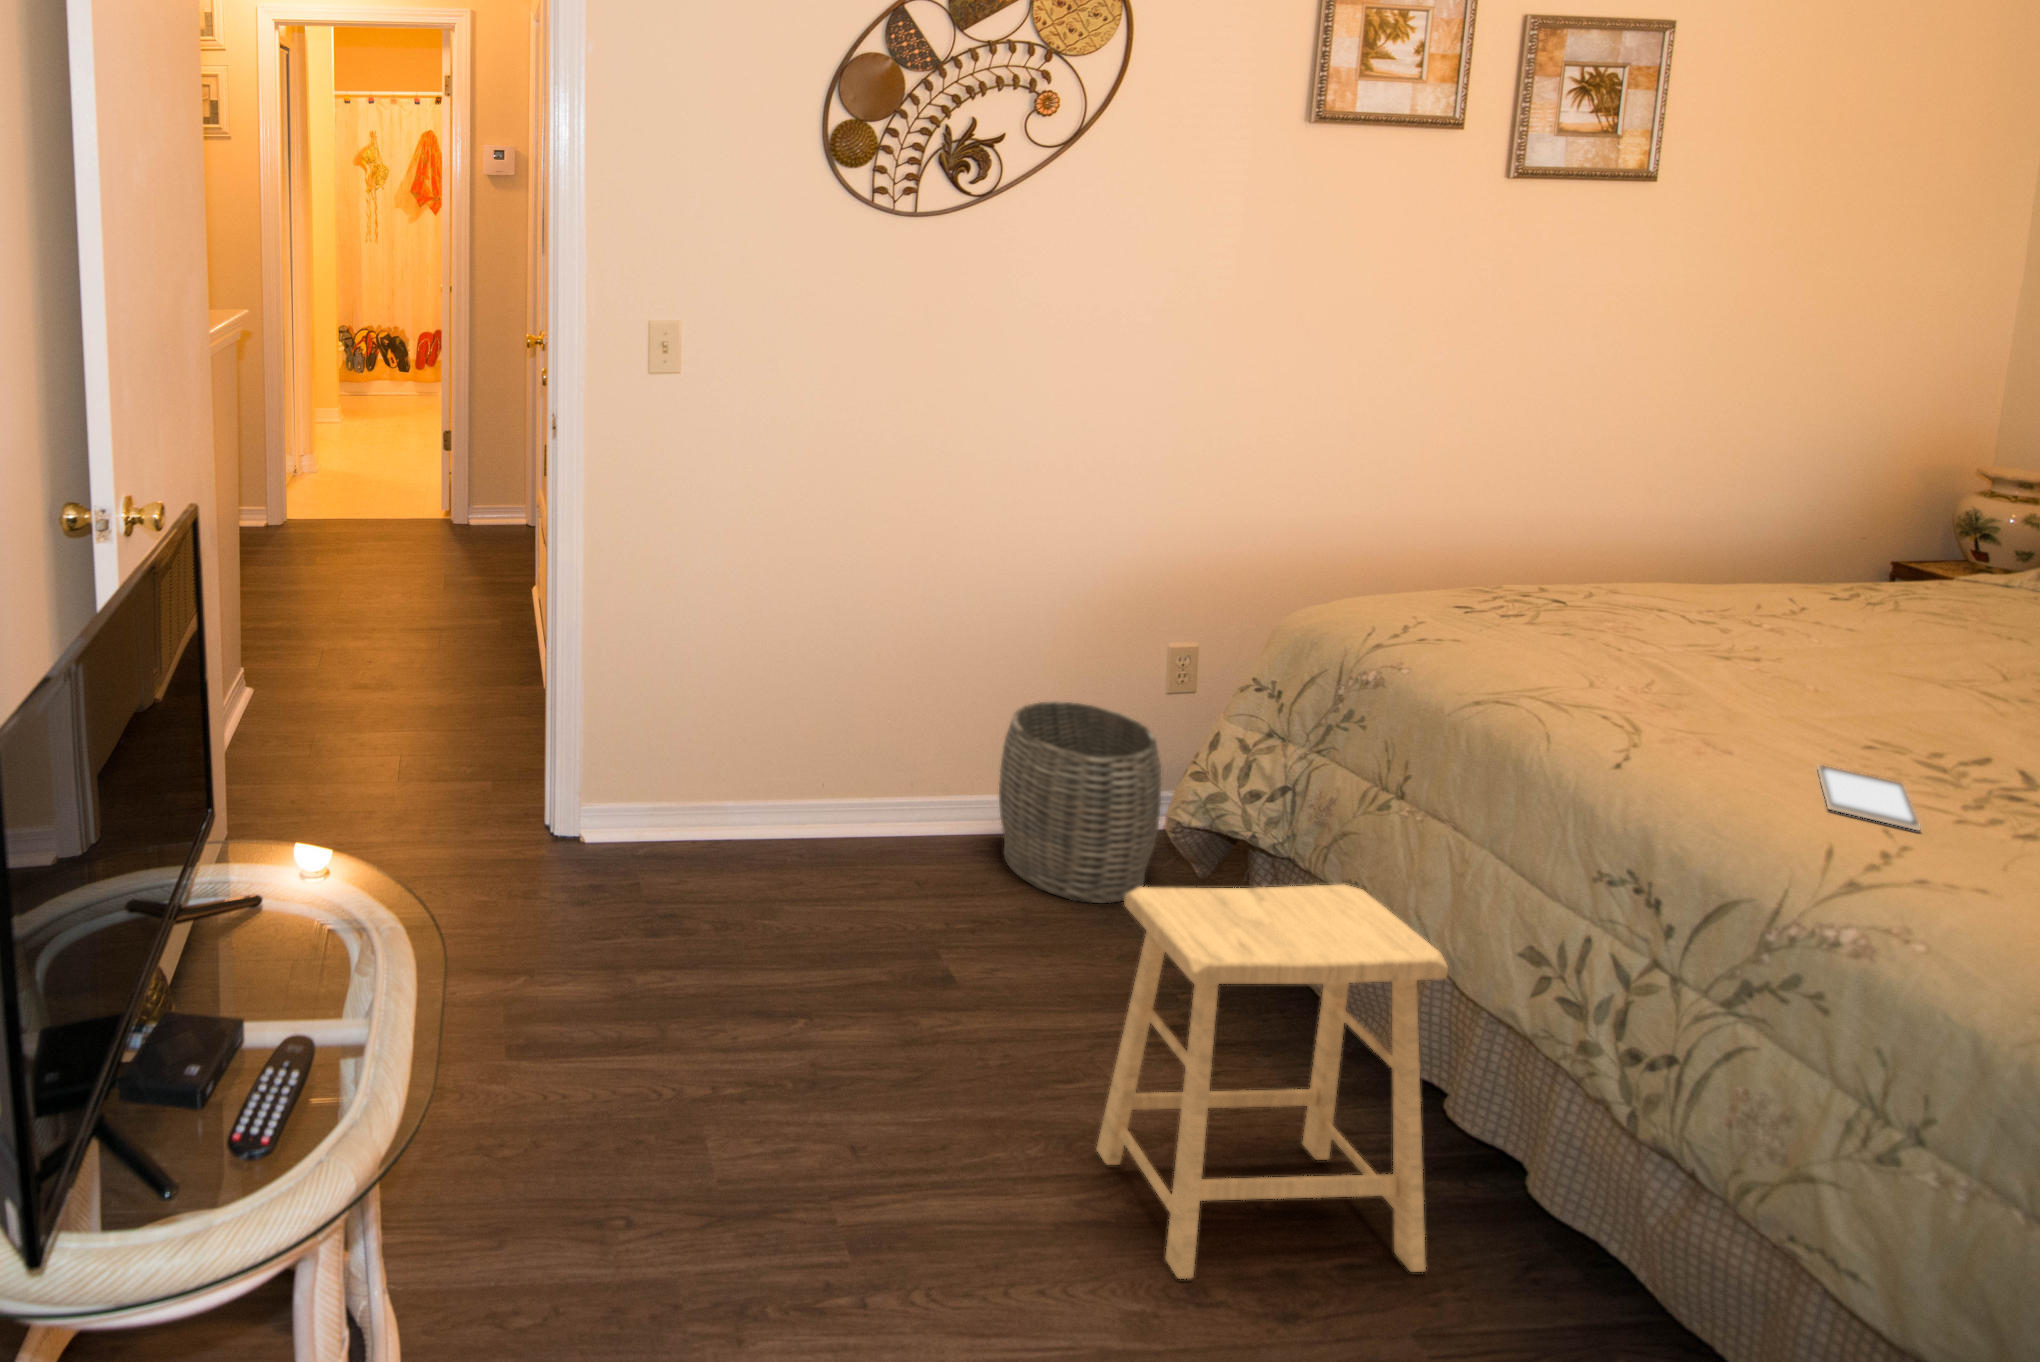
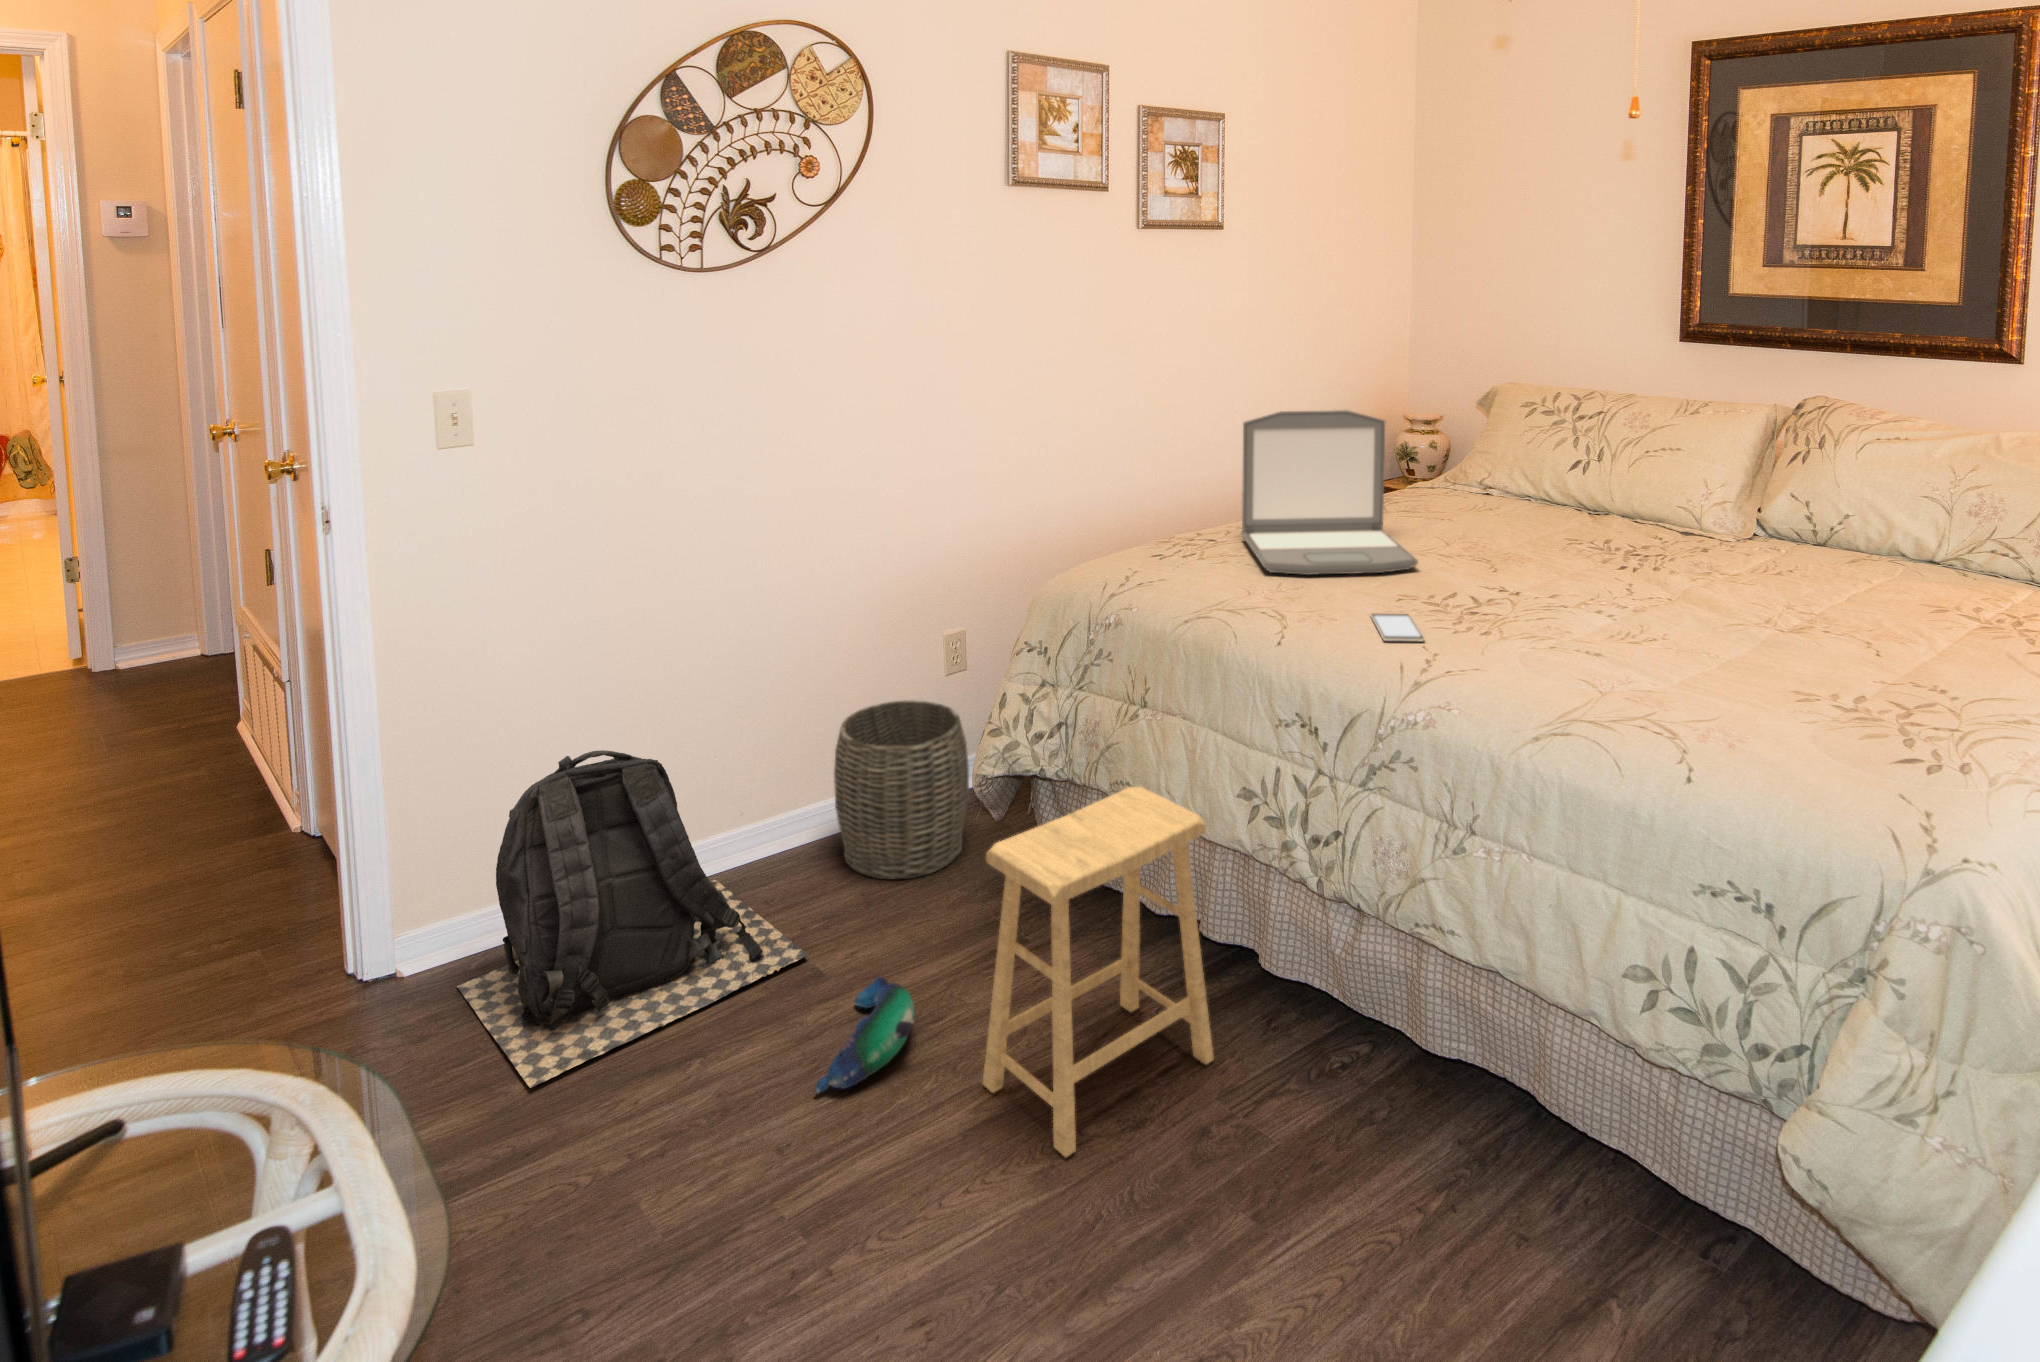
laptop: none [1613,445,1960,720] -> present [1241,410,1418,575]
backpack: none [631,665,939,949] -> present [457,750,808,1088]
plush toy: none [910,985,1035,1084] -> present [814,977,914,1093]

